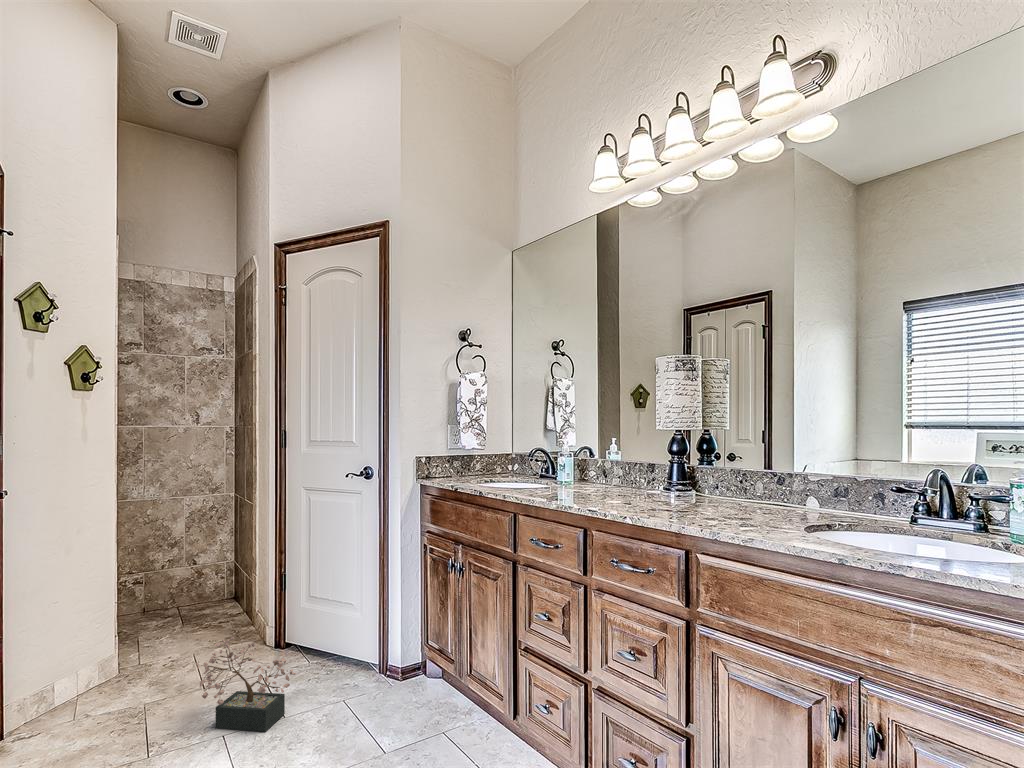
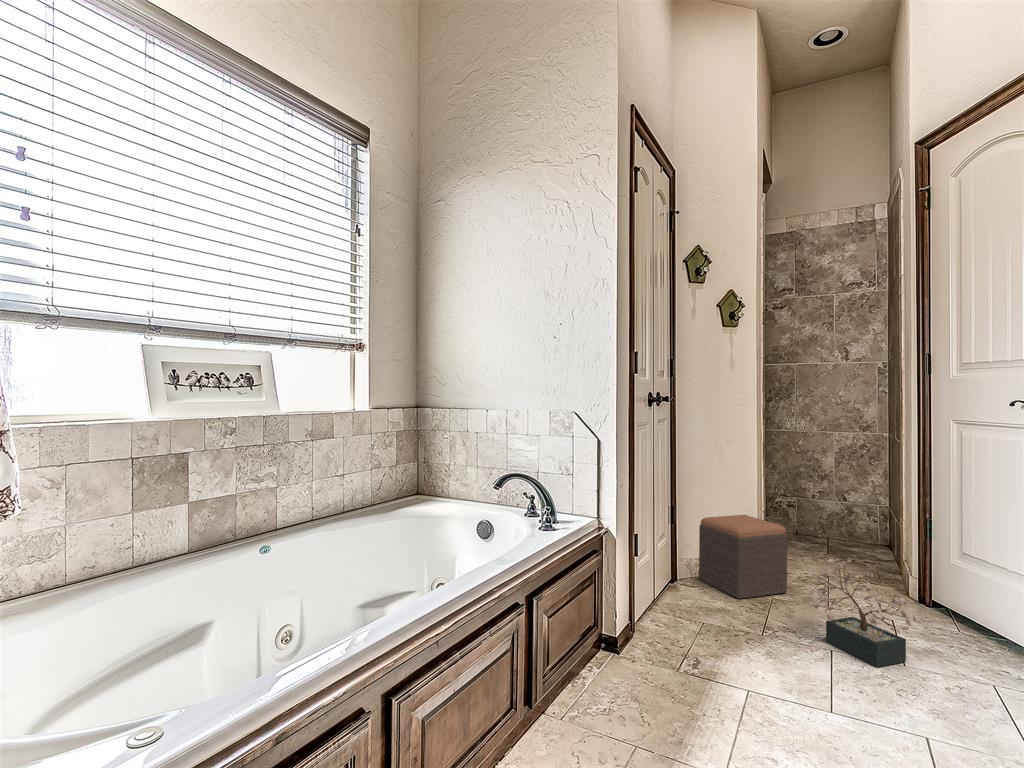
footstool: none [45,617,160,722] -> present [699,515,787,599]

